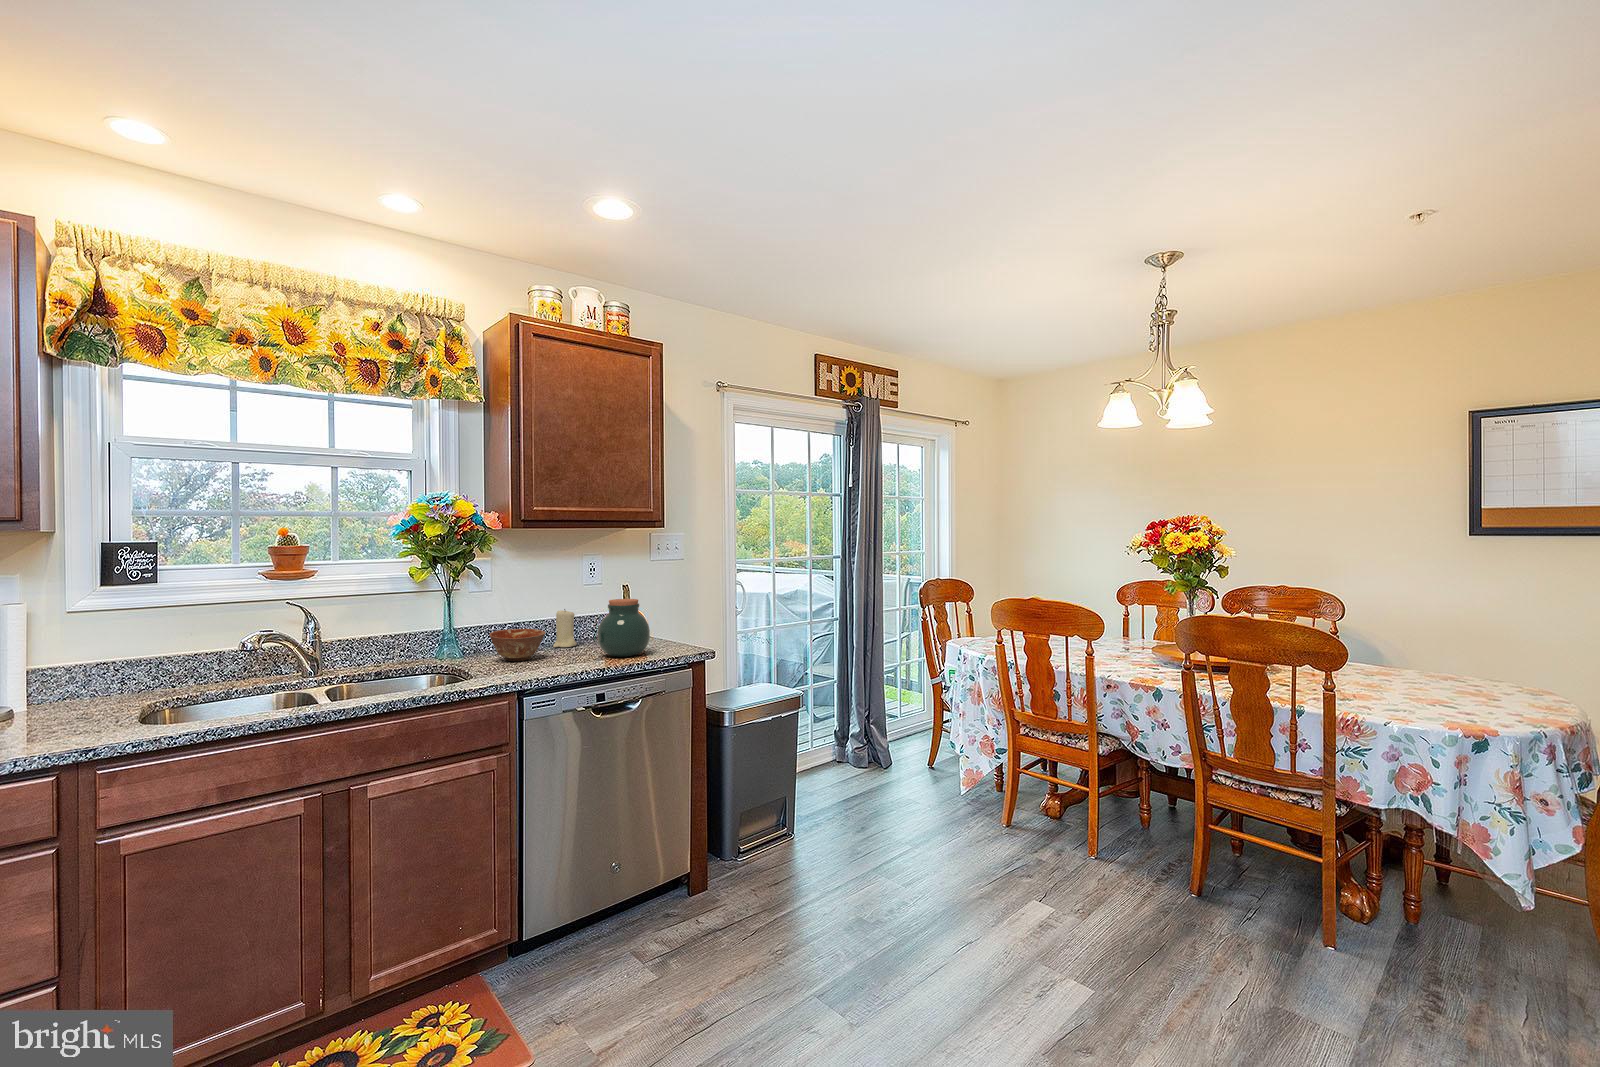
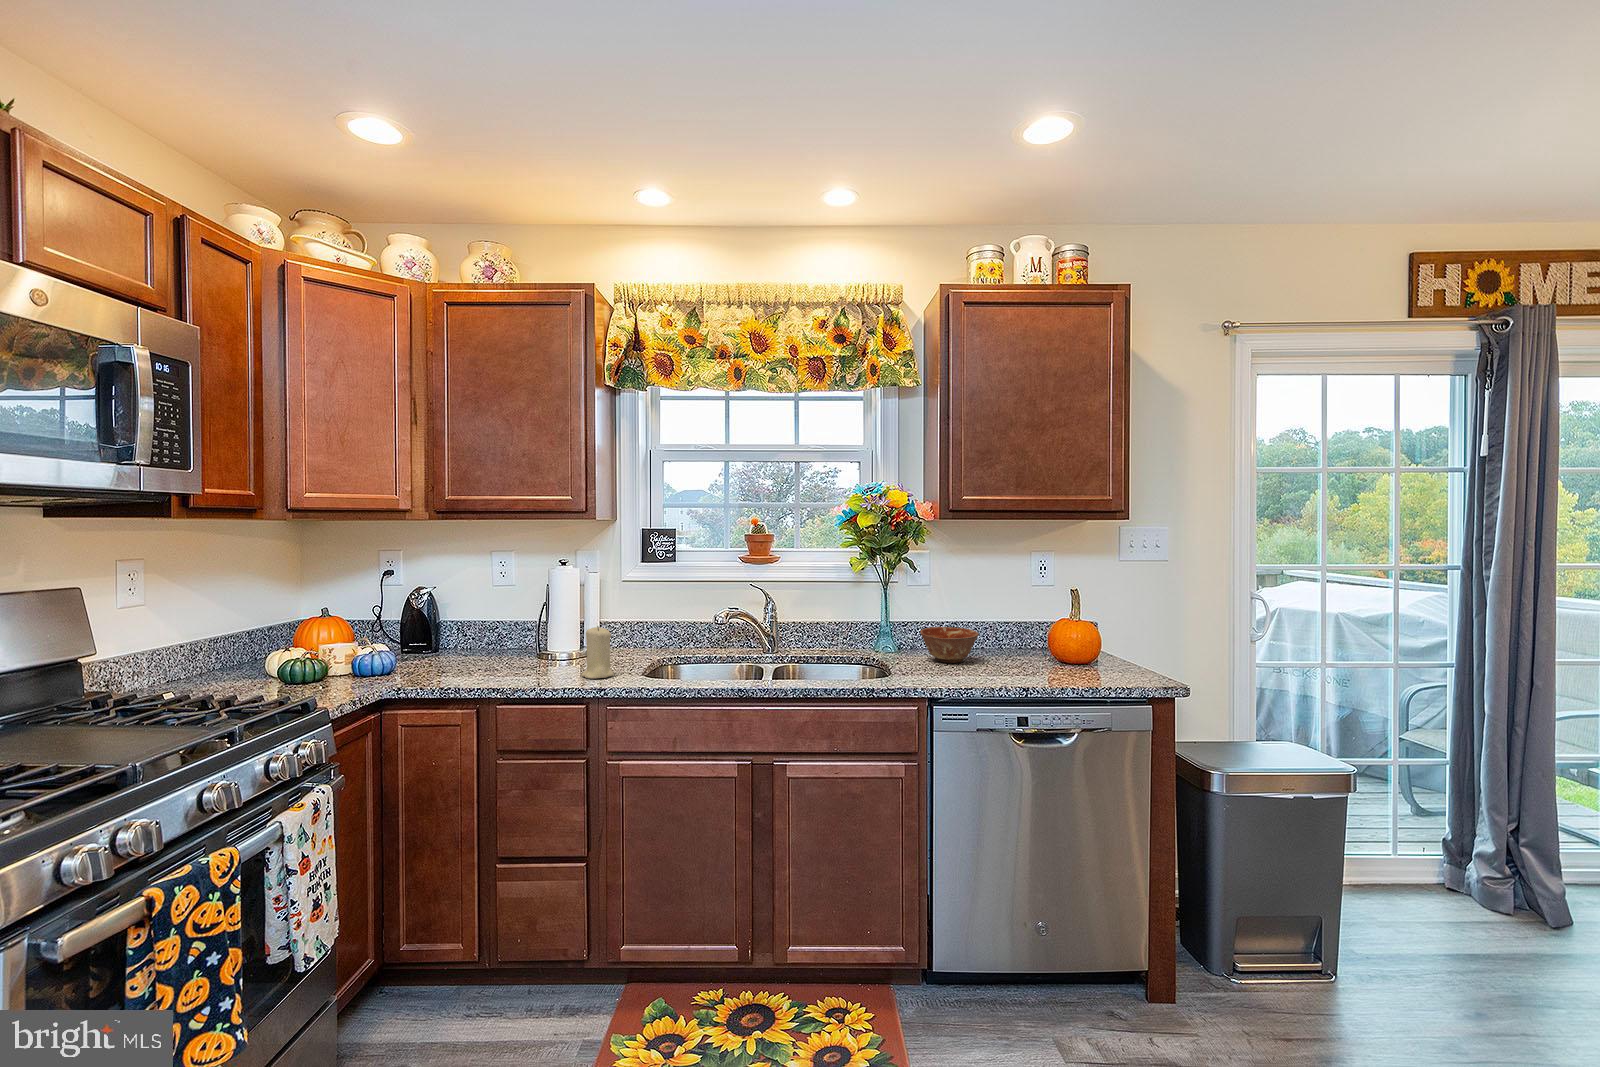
jar: present [598,599,650,657] -> none [1033,604,1099,674]
candle: present [553,609,577,647] -> present [581,626,614,679]

